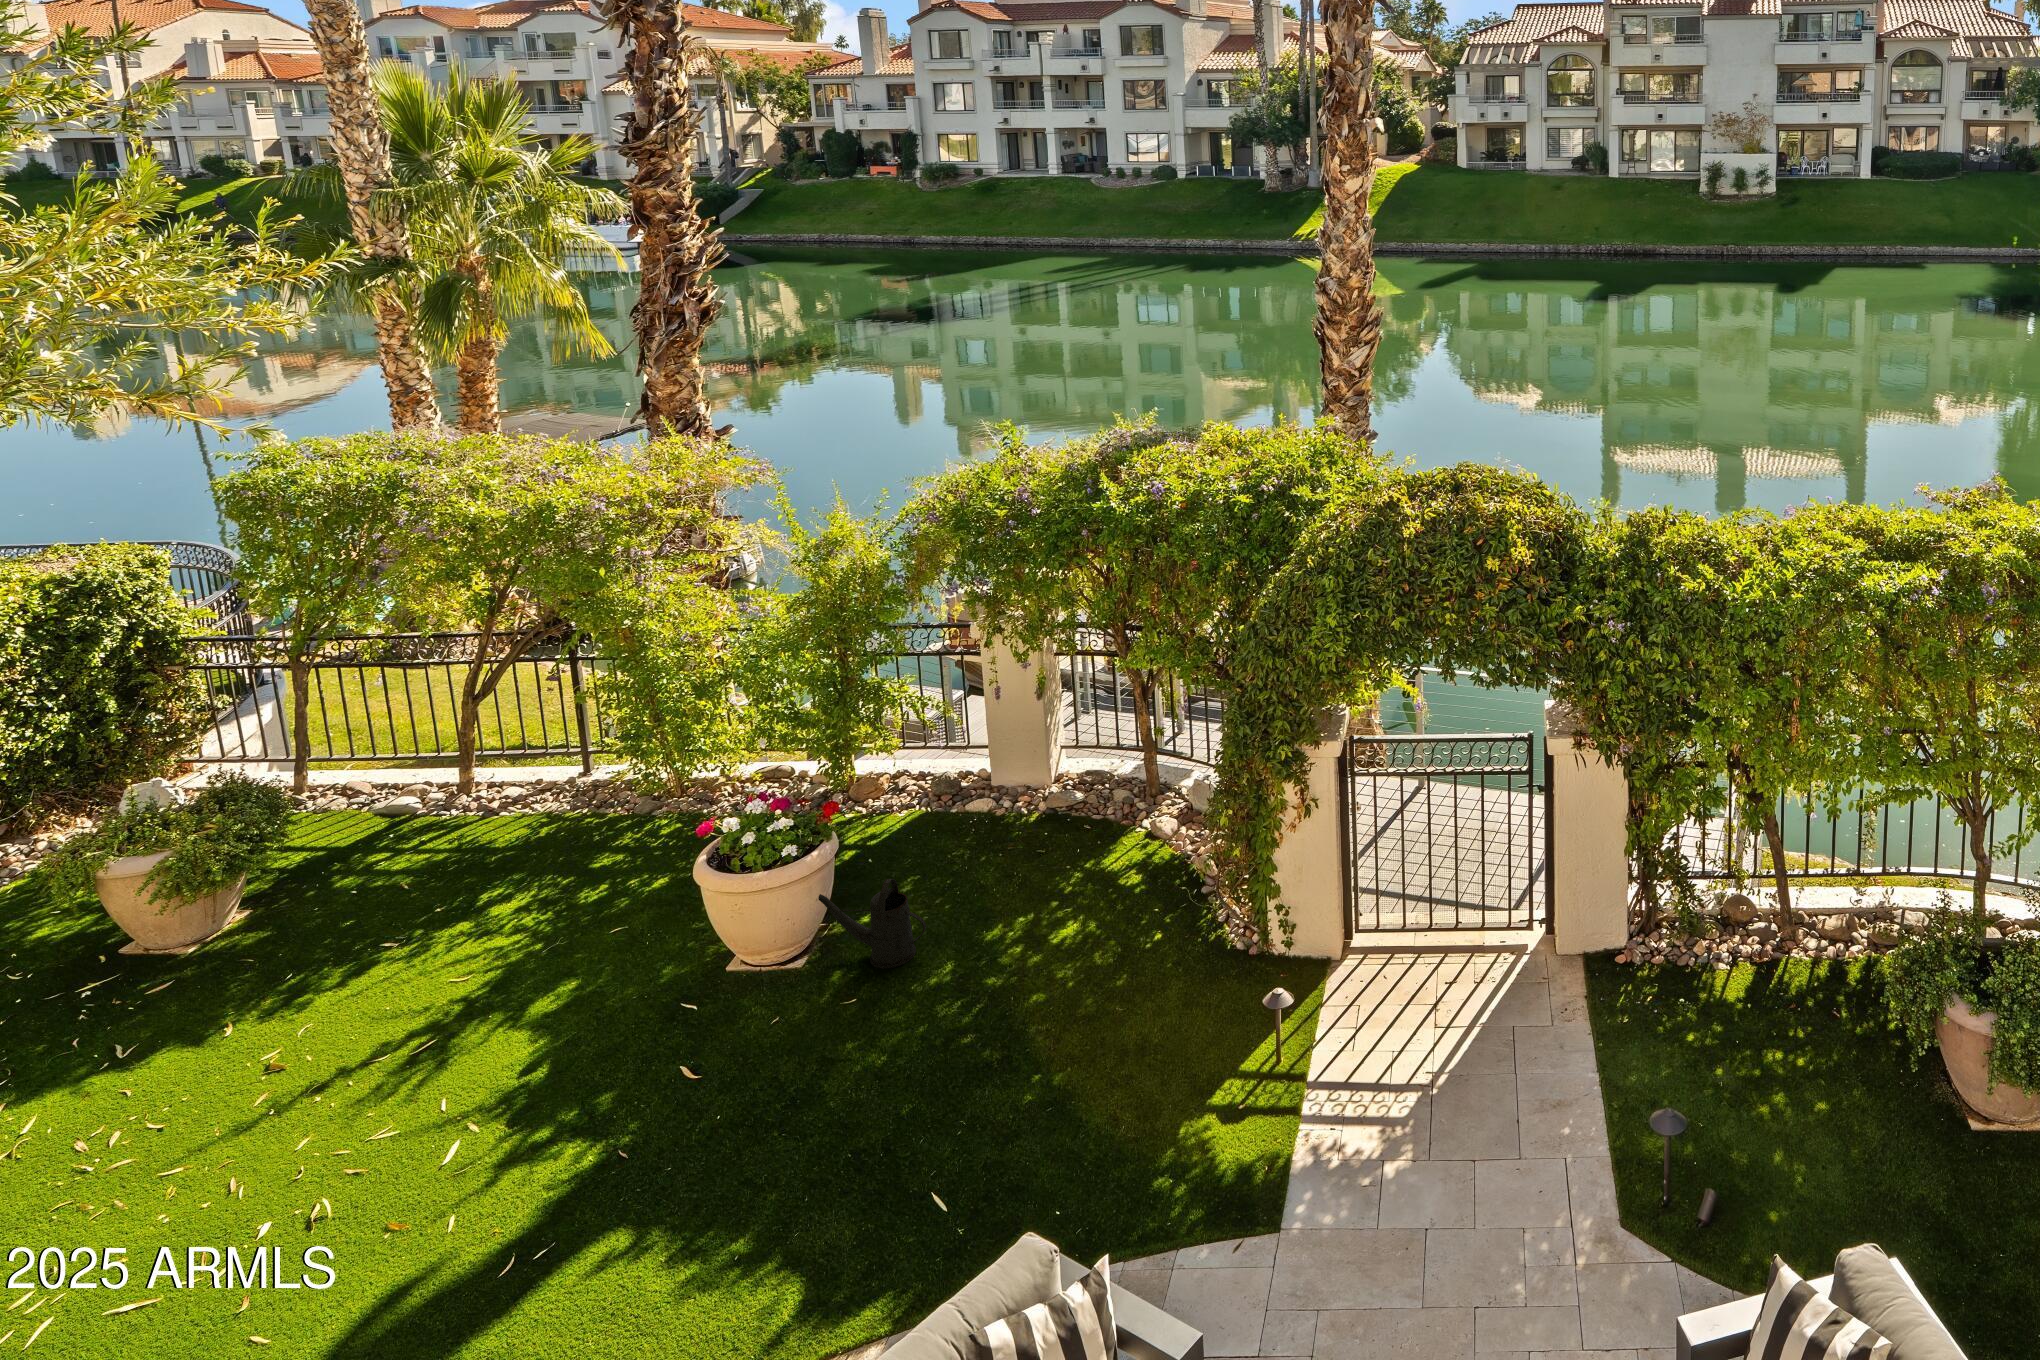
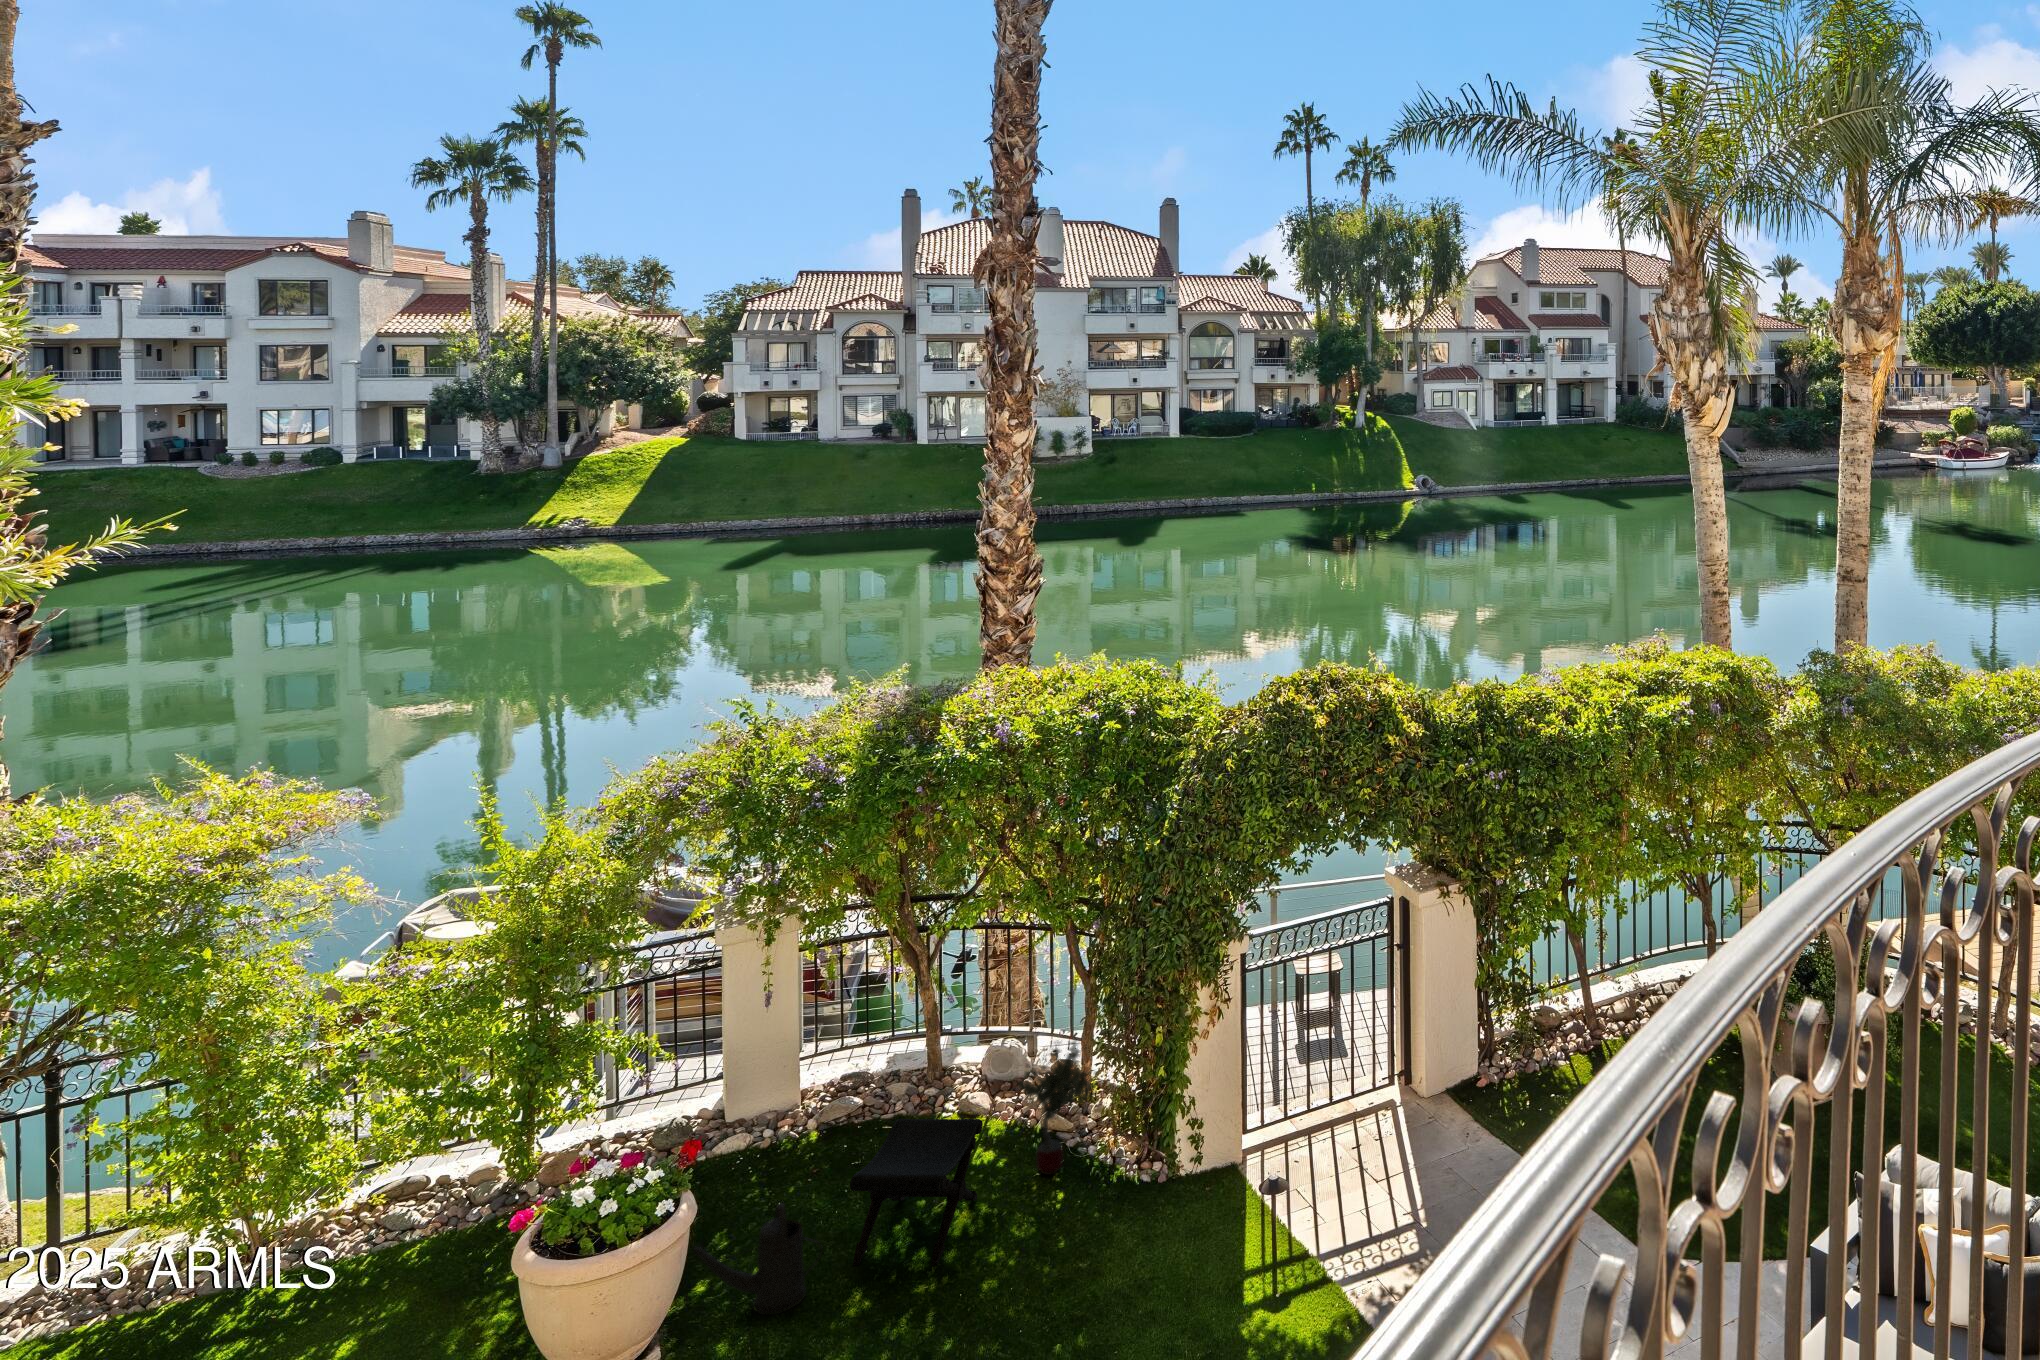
potted tree: none [1141,795,1213,914] -> present [1019,1039,1098,1175]
footstool: none [955,829,1095,970] -> present [850,1119,983,1266]

